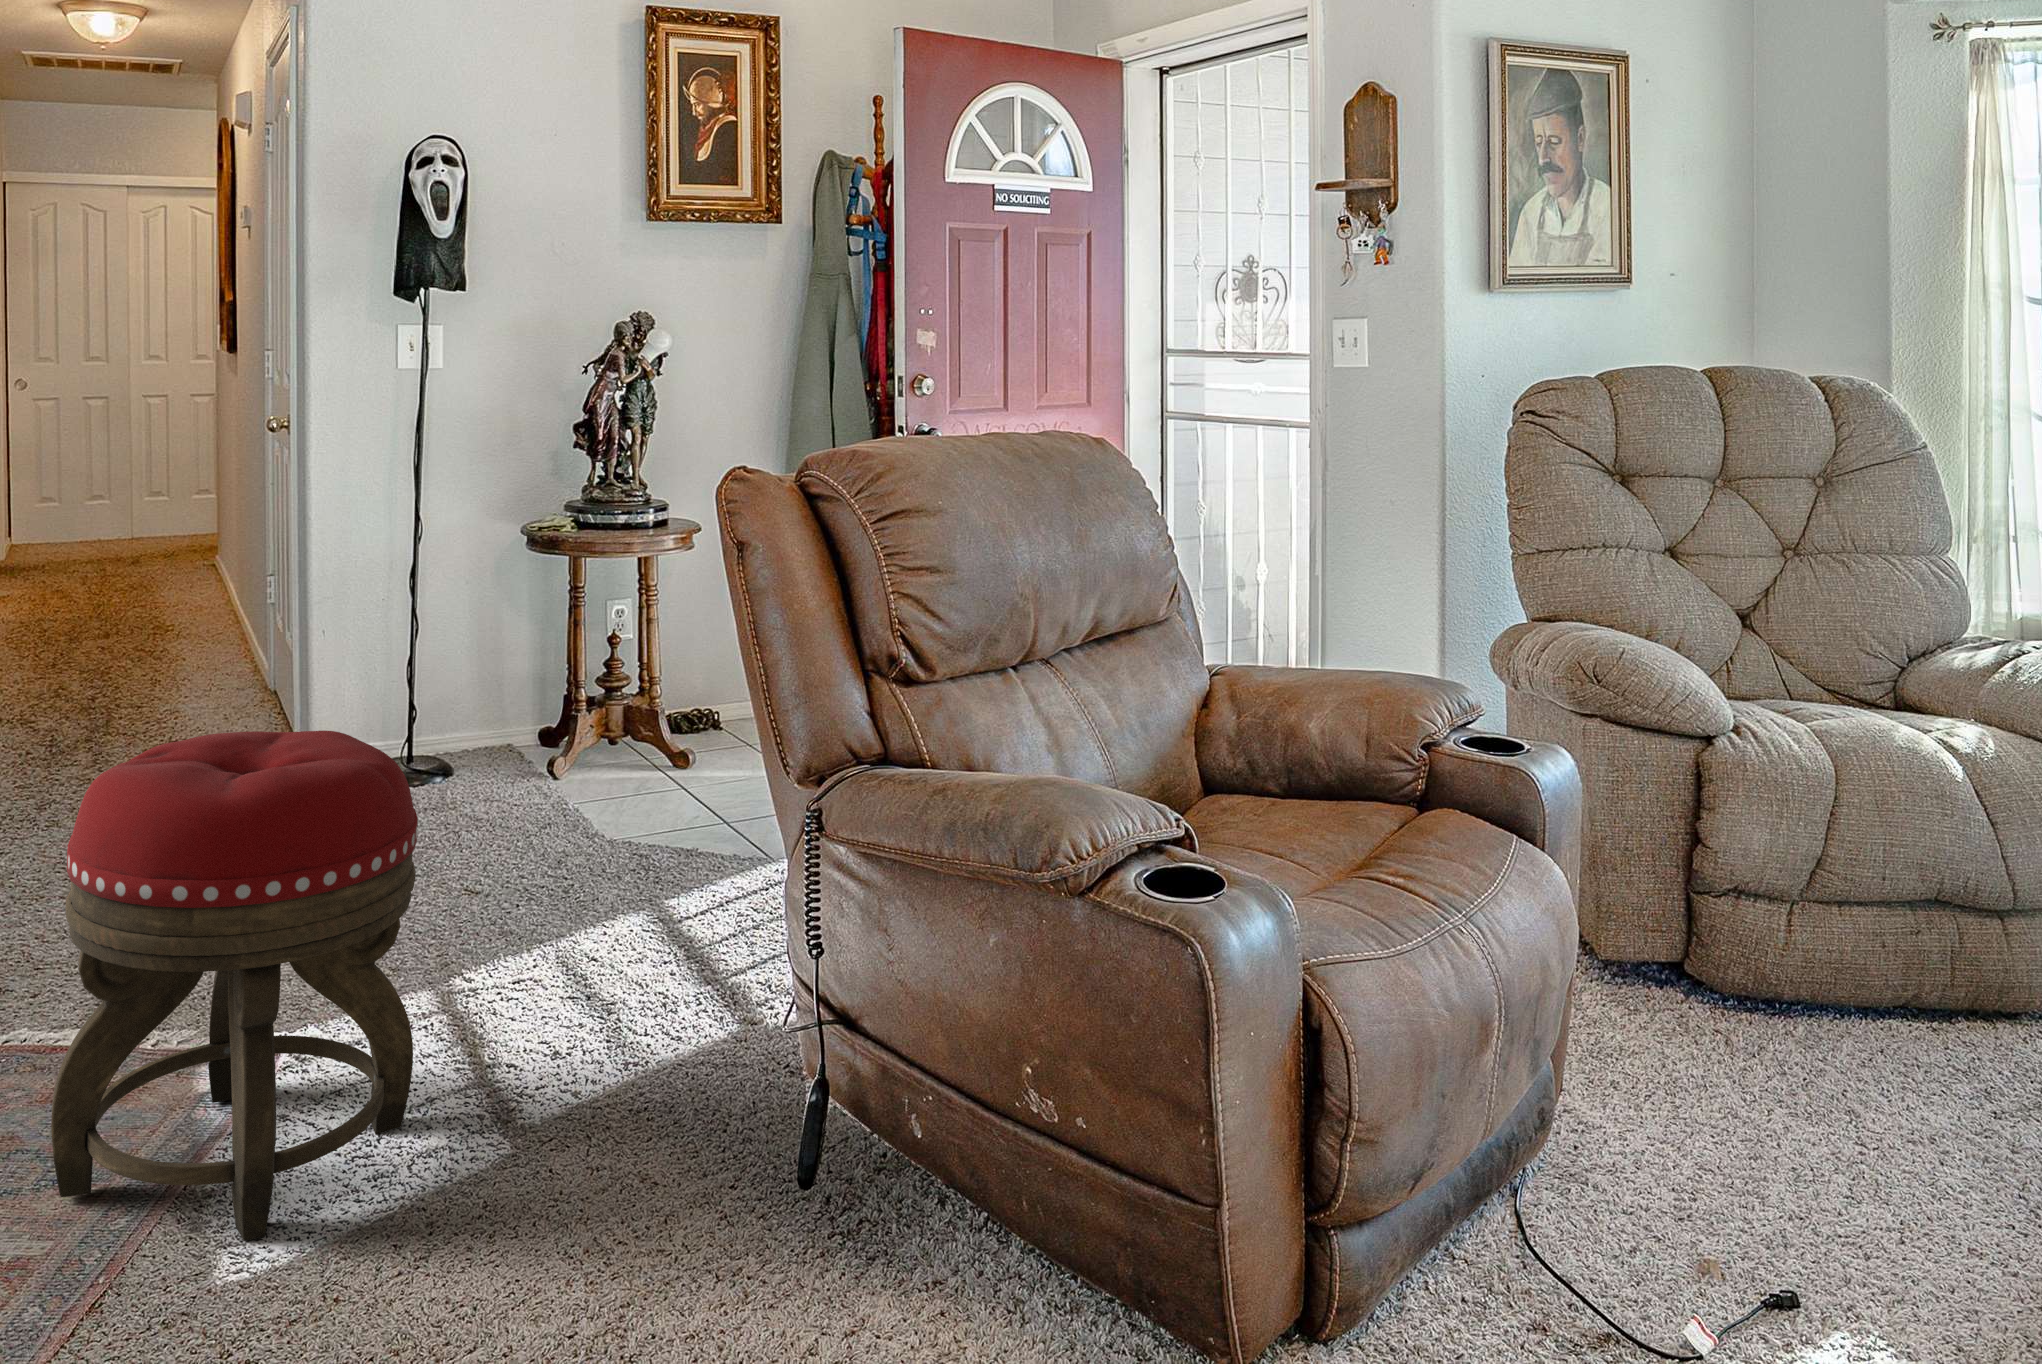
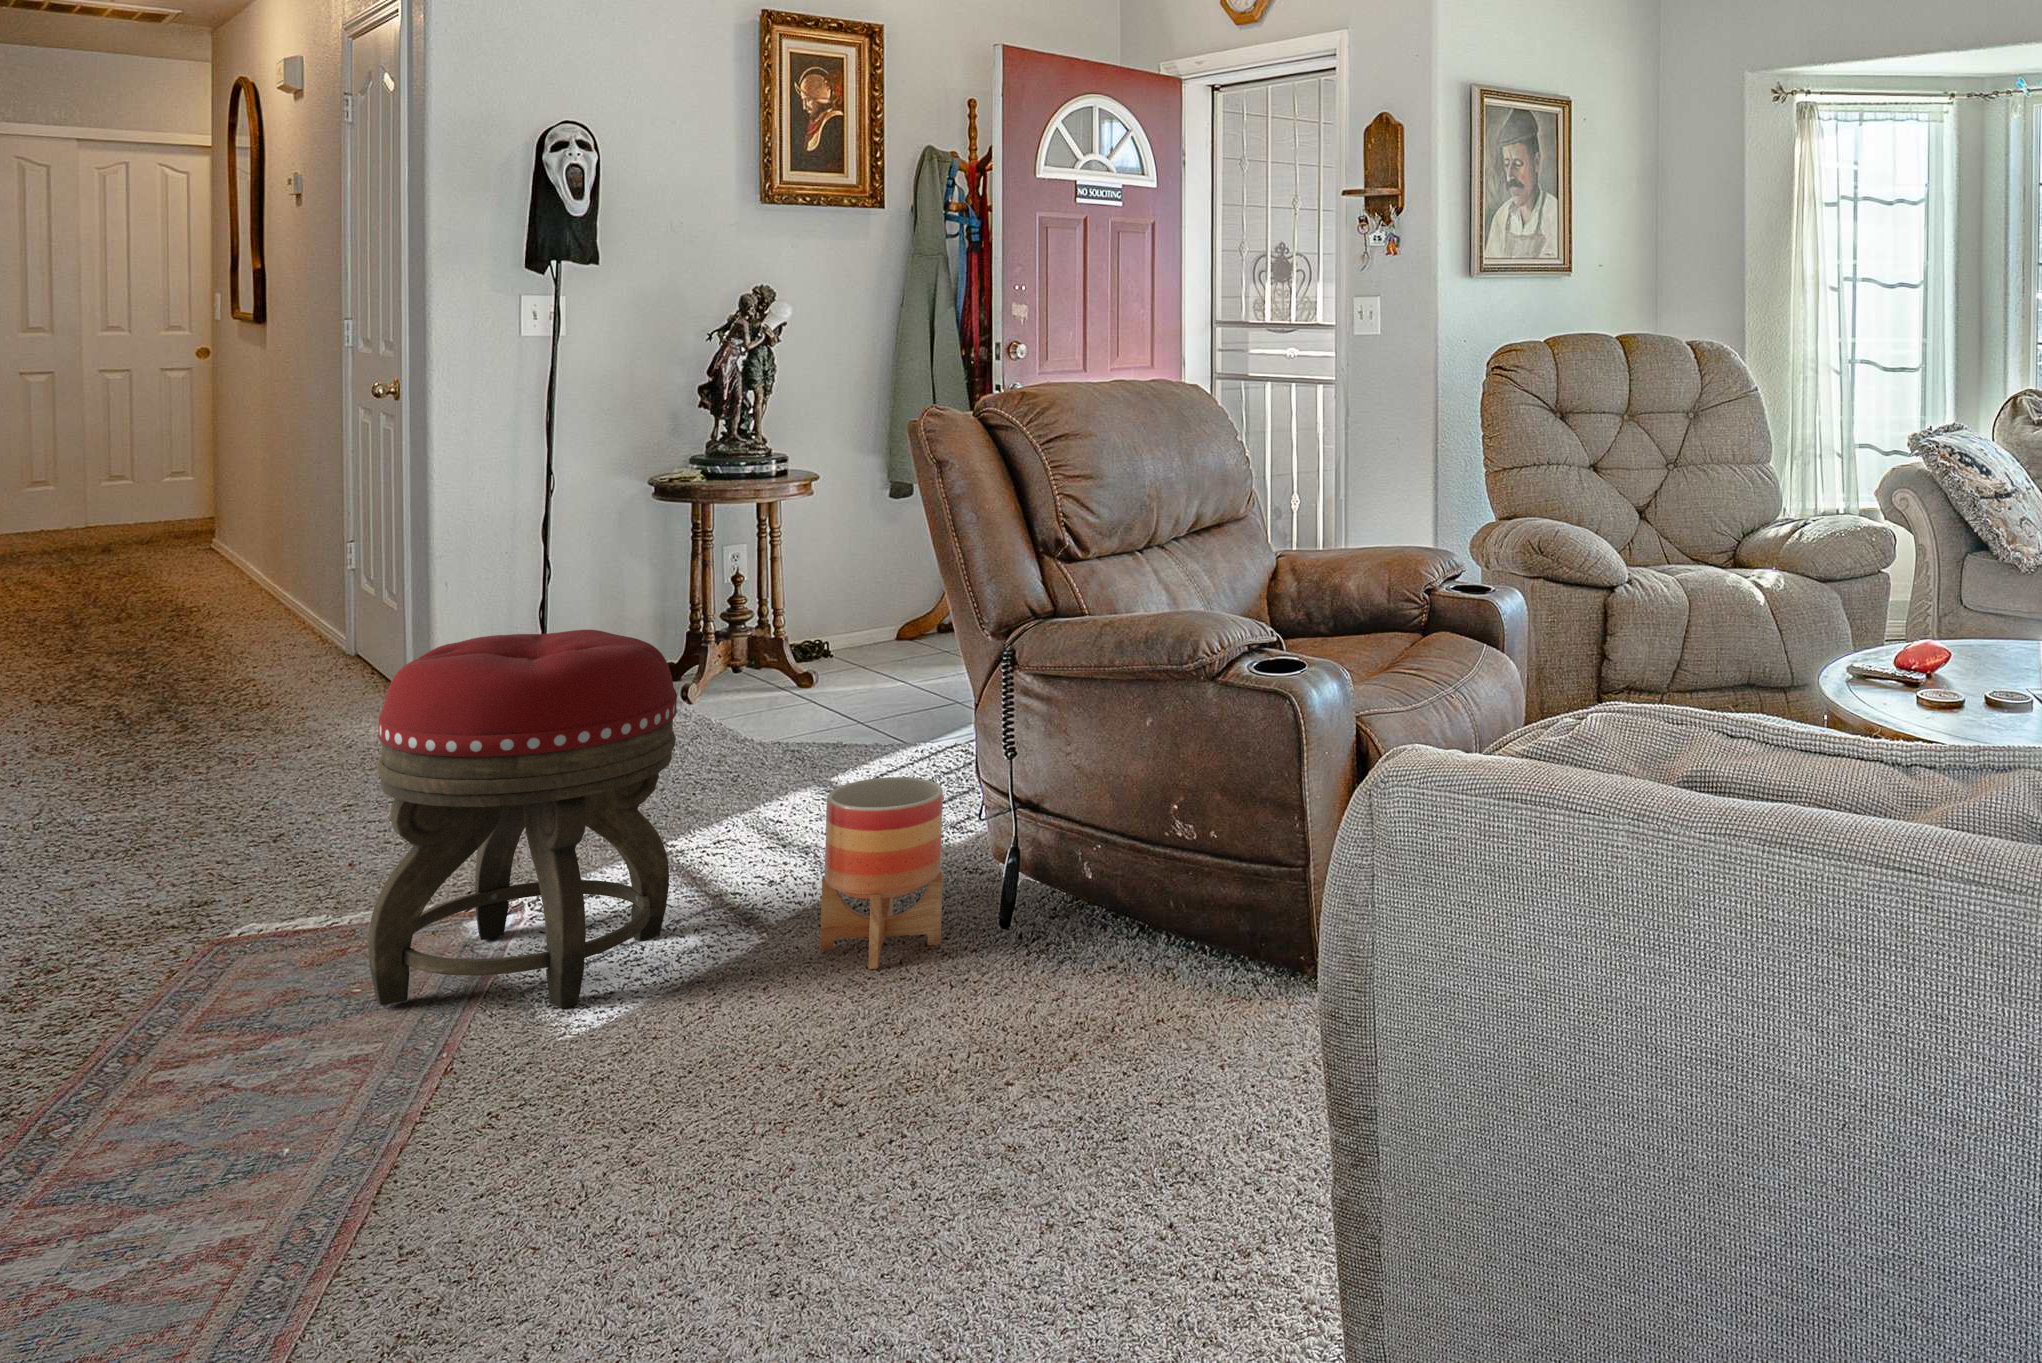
planter: none [569,960,727,1242] -> present [820,777,943,969]

